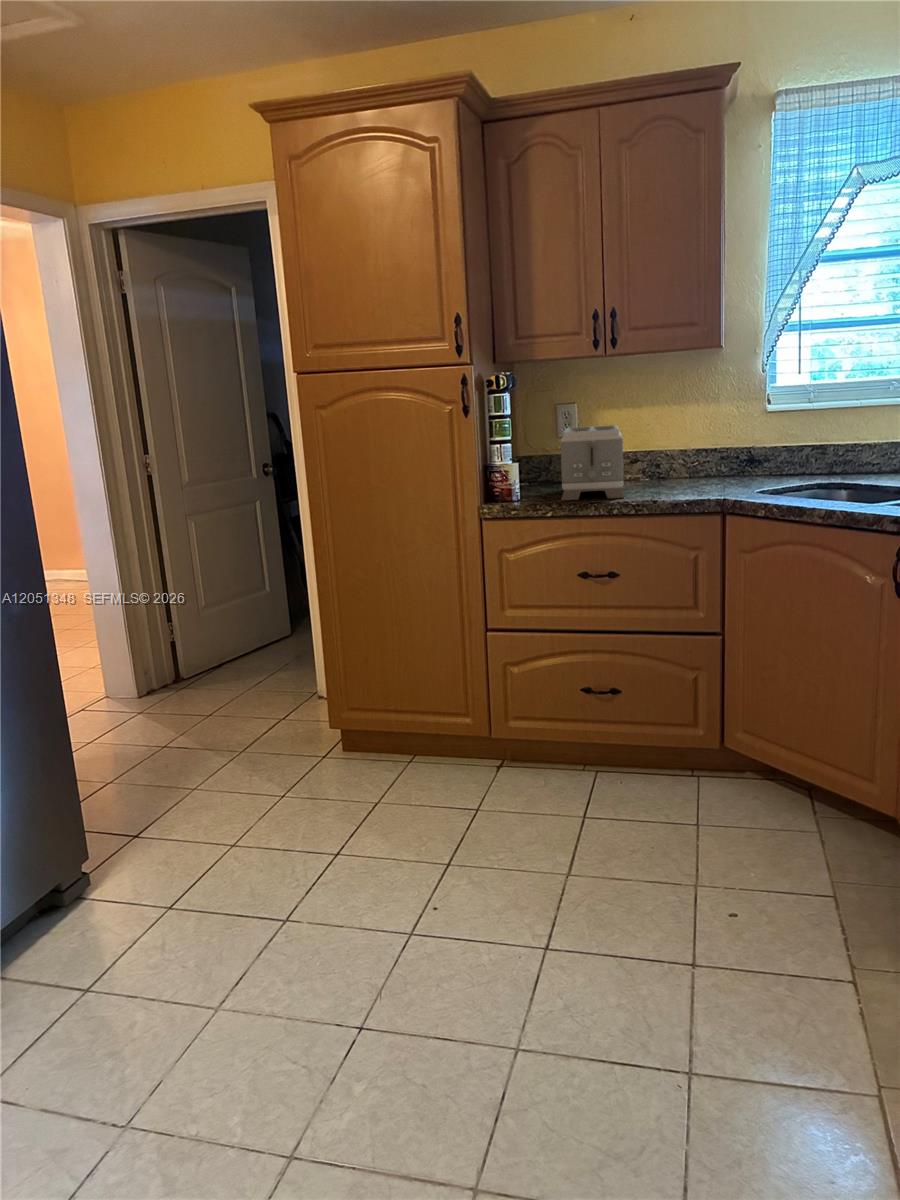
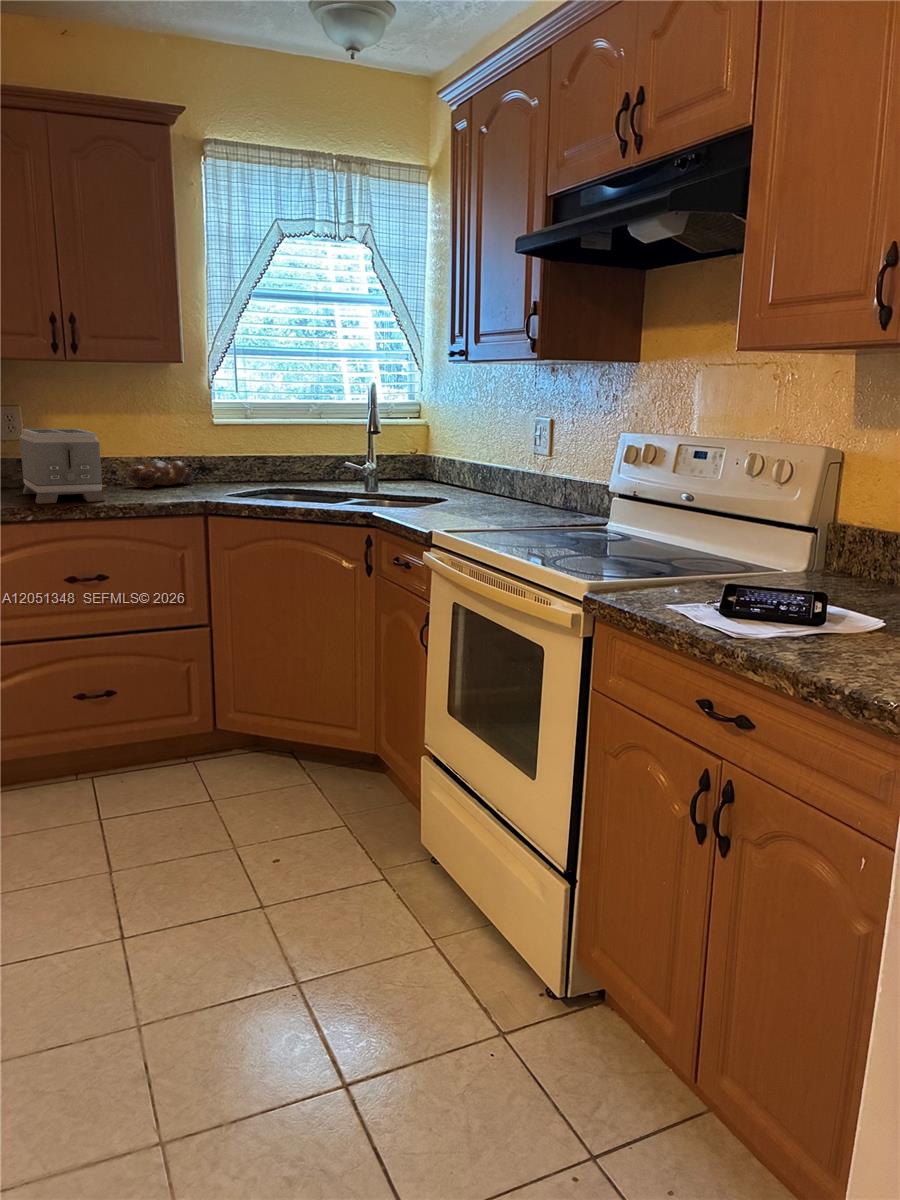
bread loaf: none [667,452,741,482] -> present [126,460,193,488]

